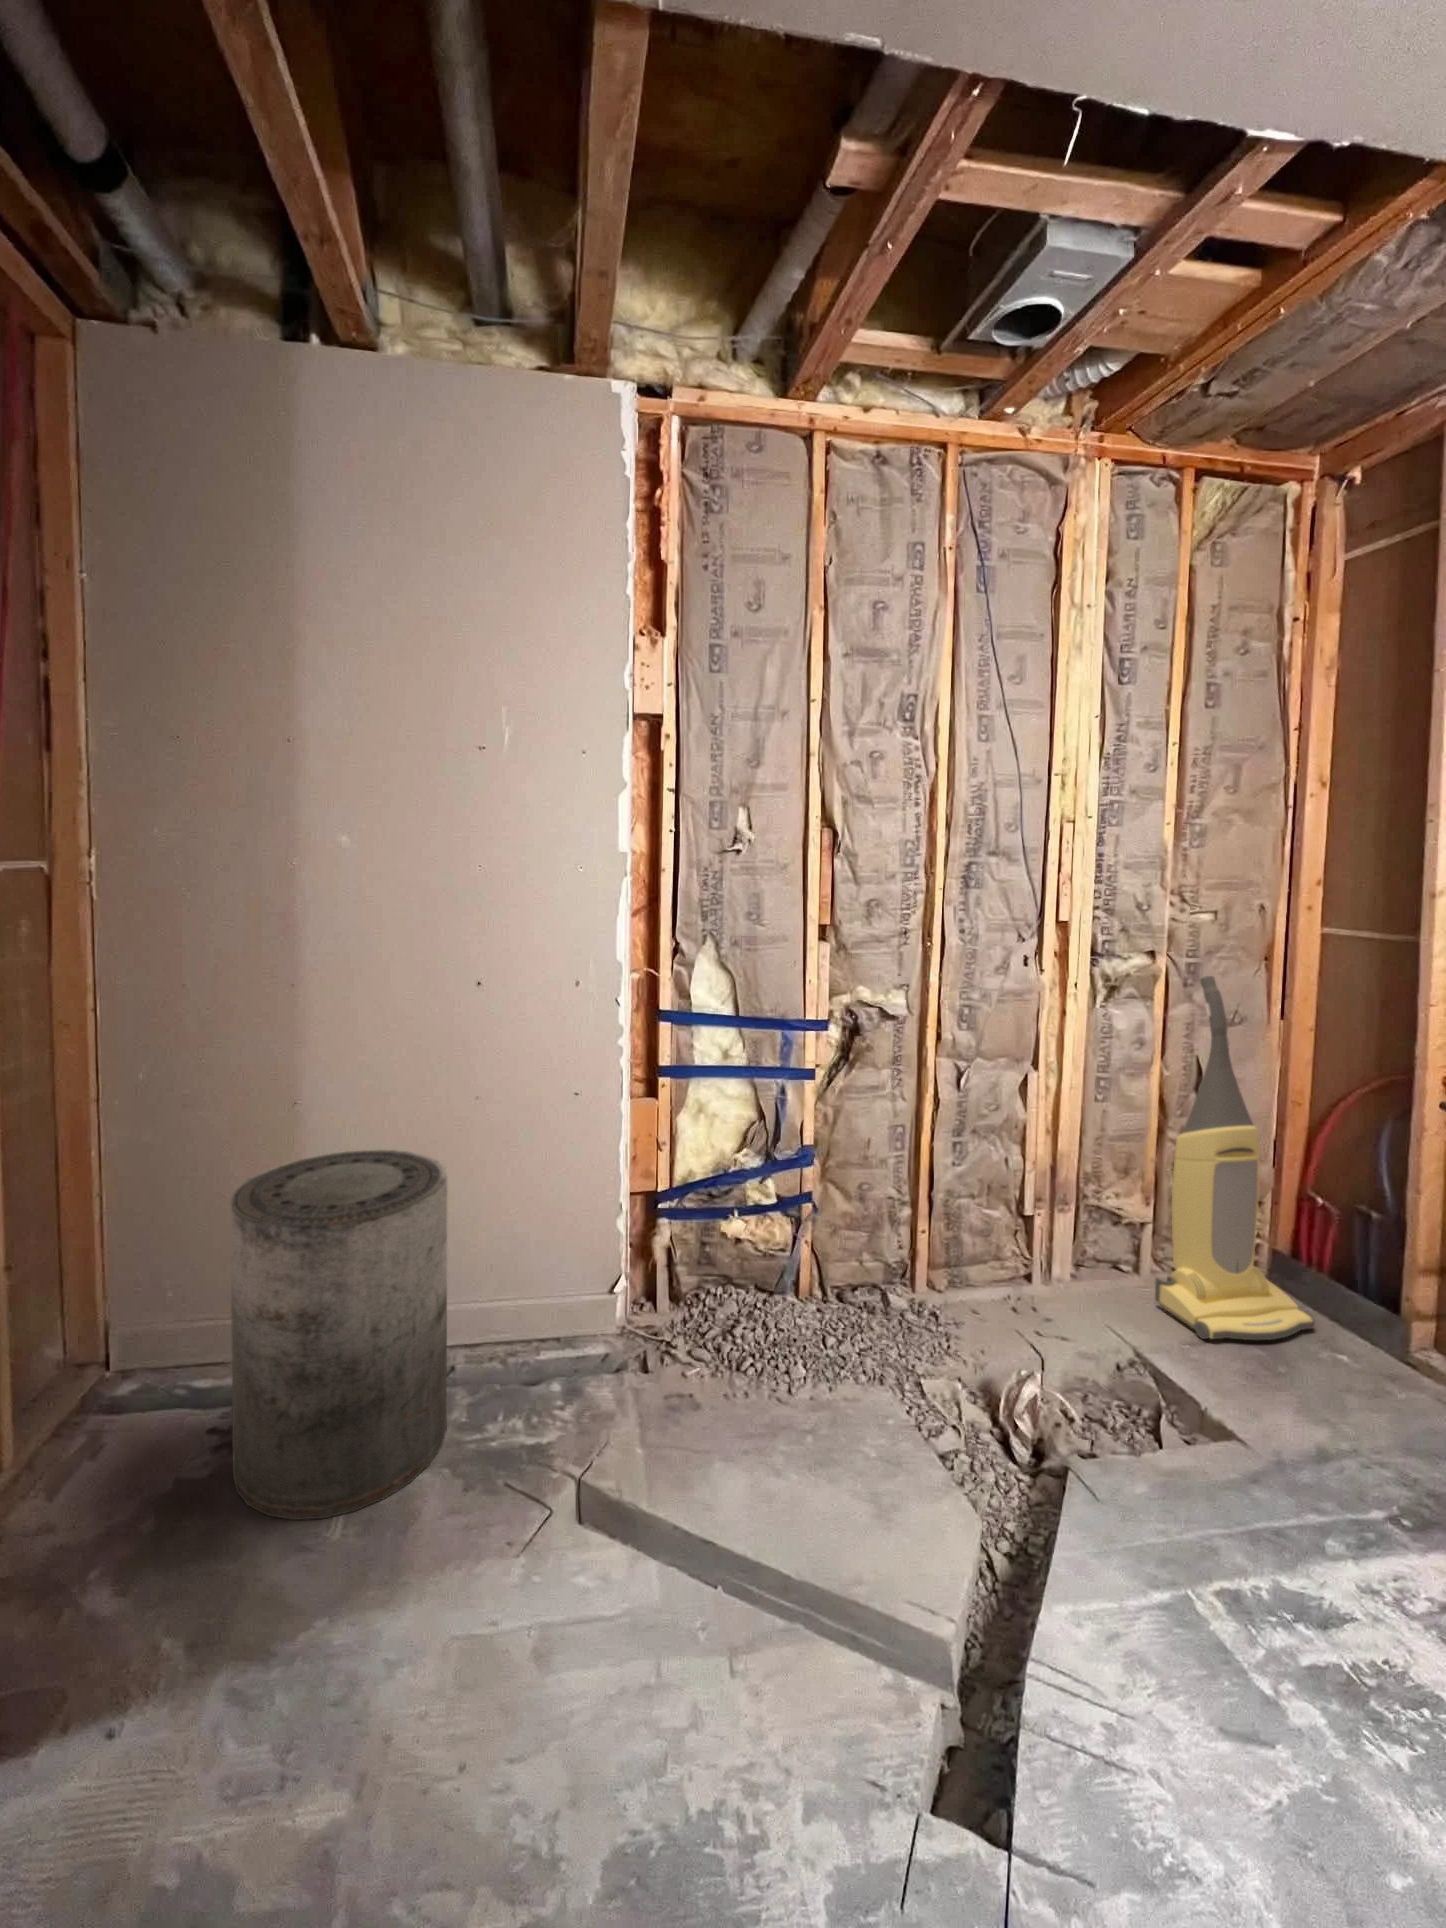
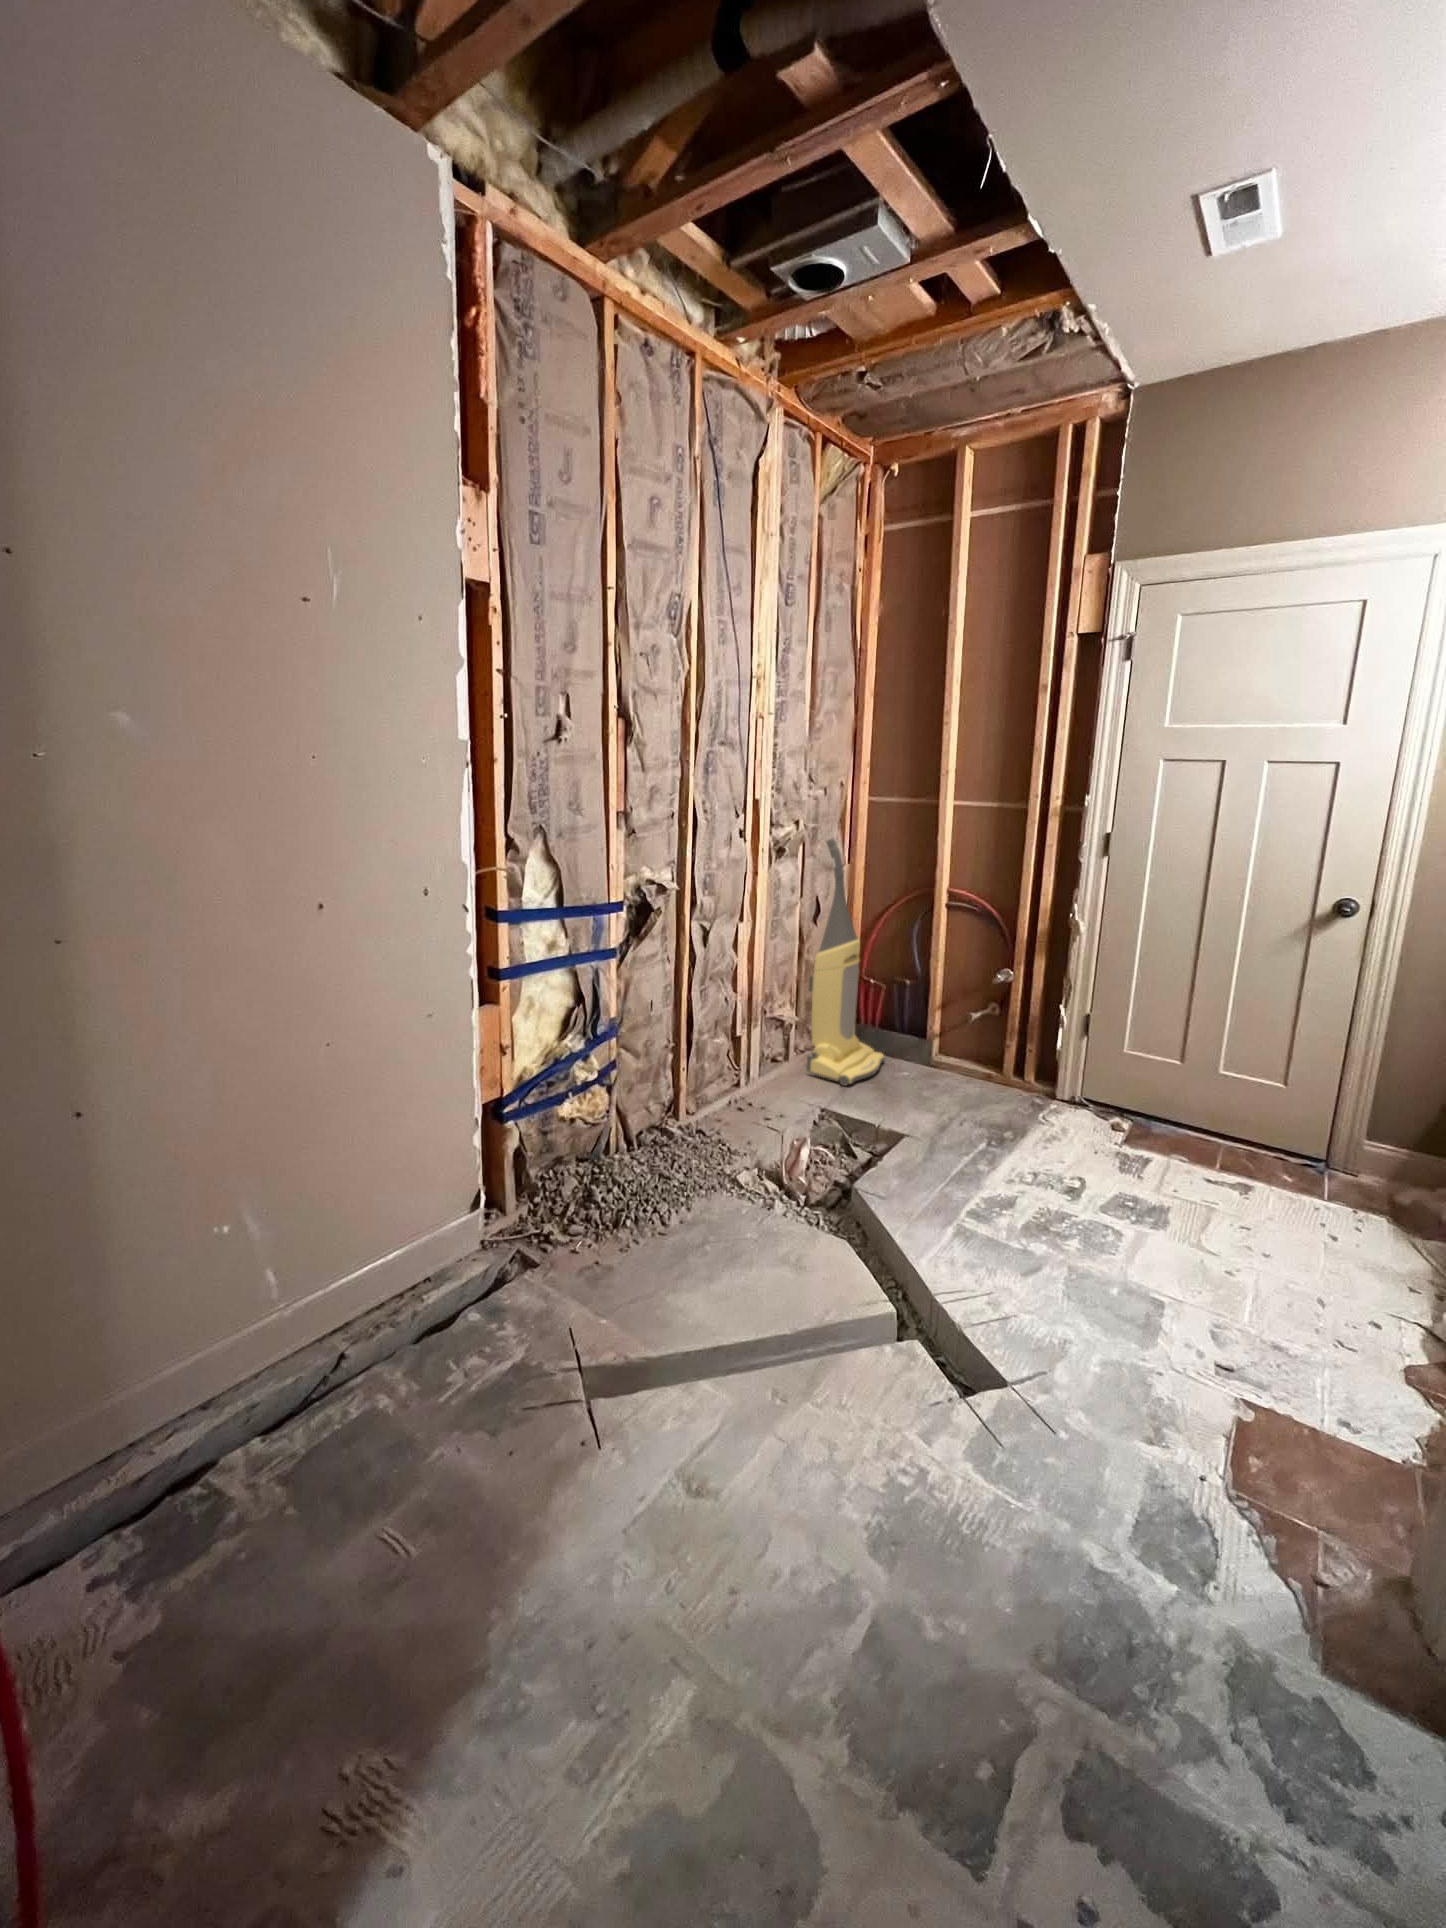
trash can: present [231,1150,447,1520] -> none [115,1123,426,1608]

